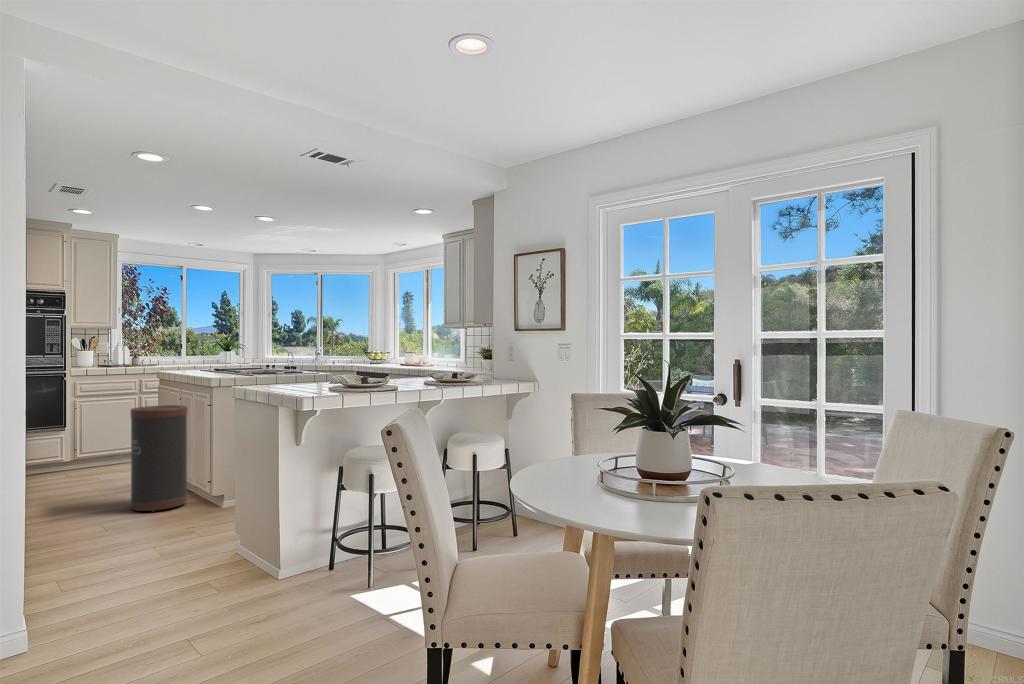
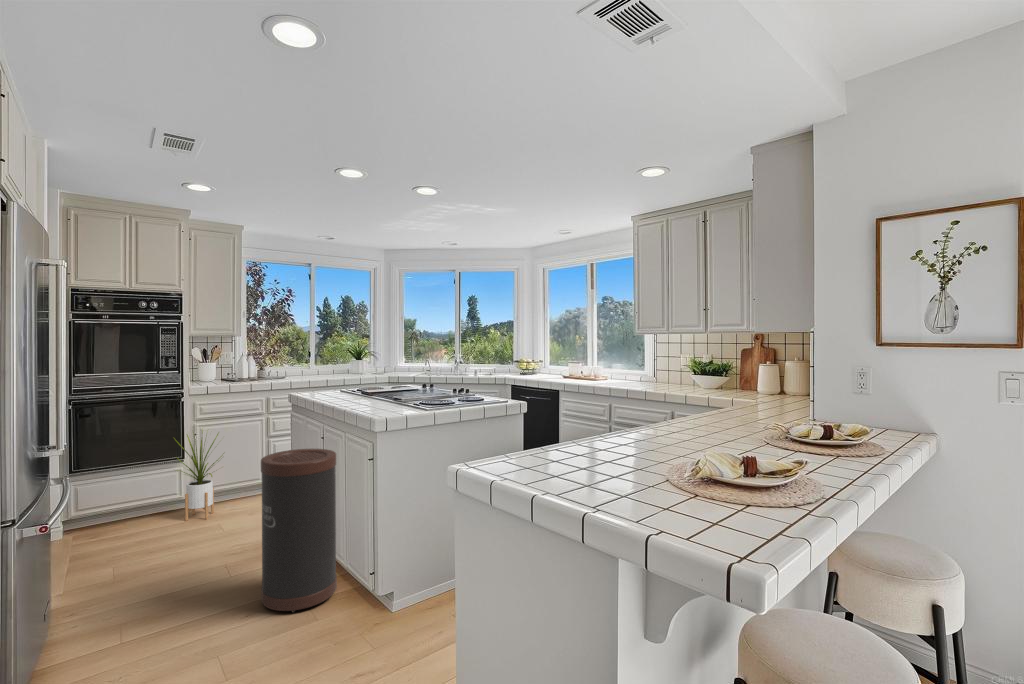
house plant: none [56,400,105,477] -> present [175,433,222,521]

